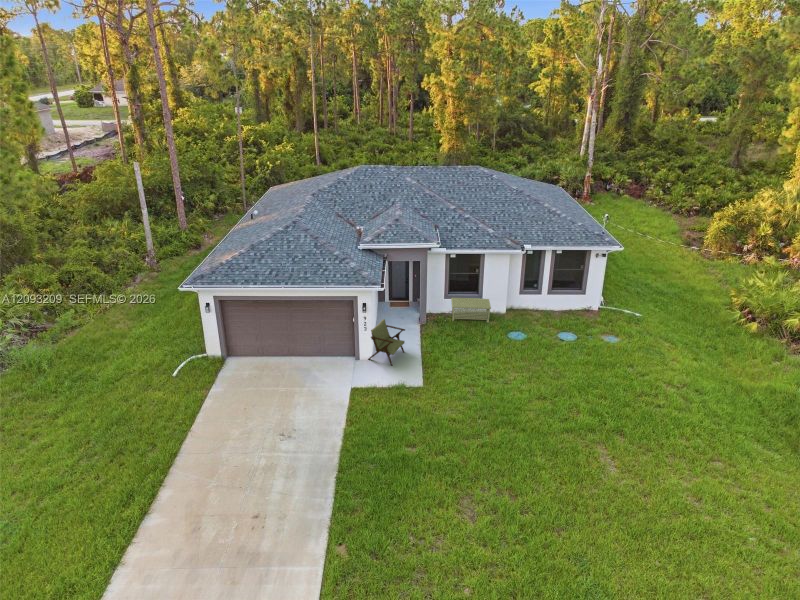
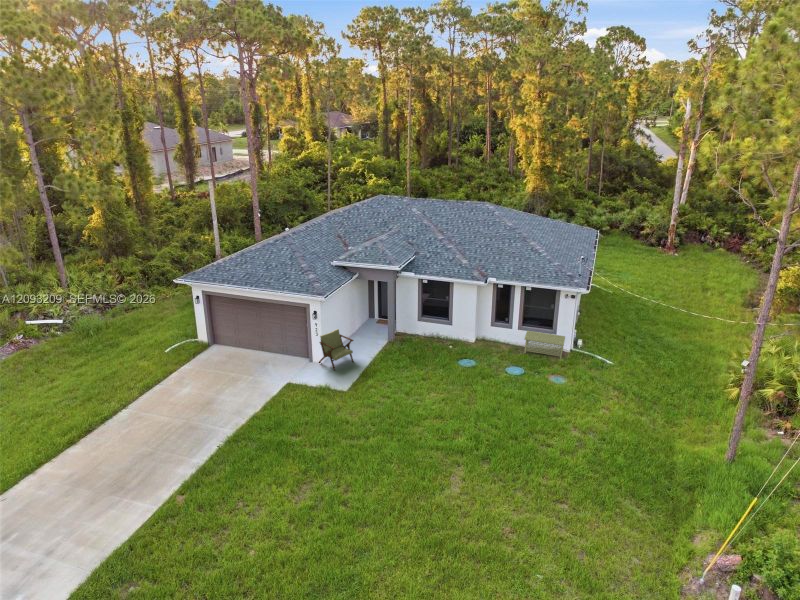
storage bench: present [451,298,491,322] -> present [524,331,565,359]

